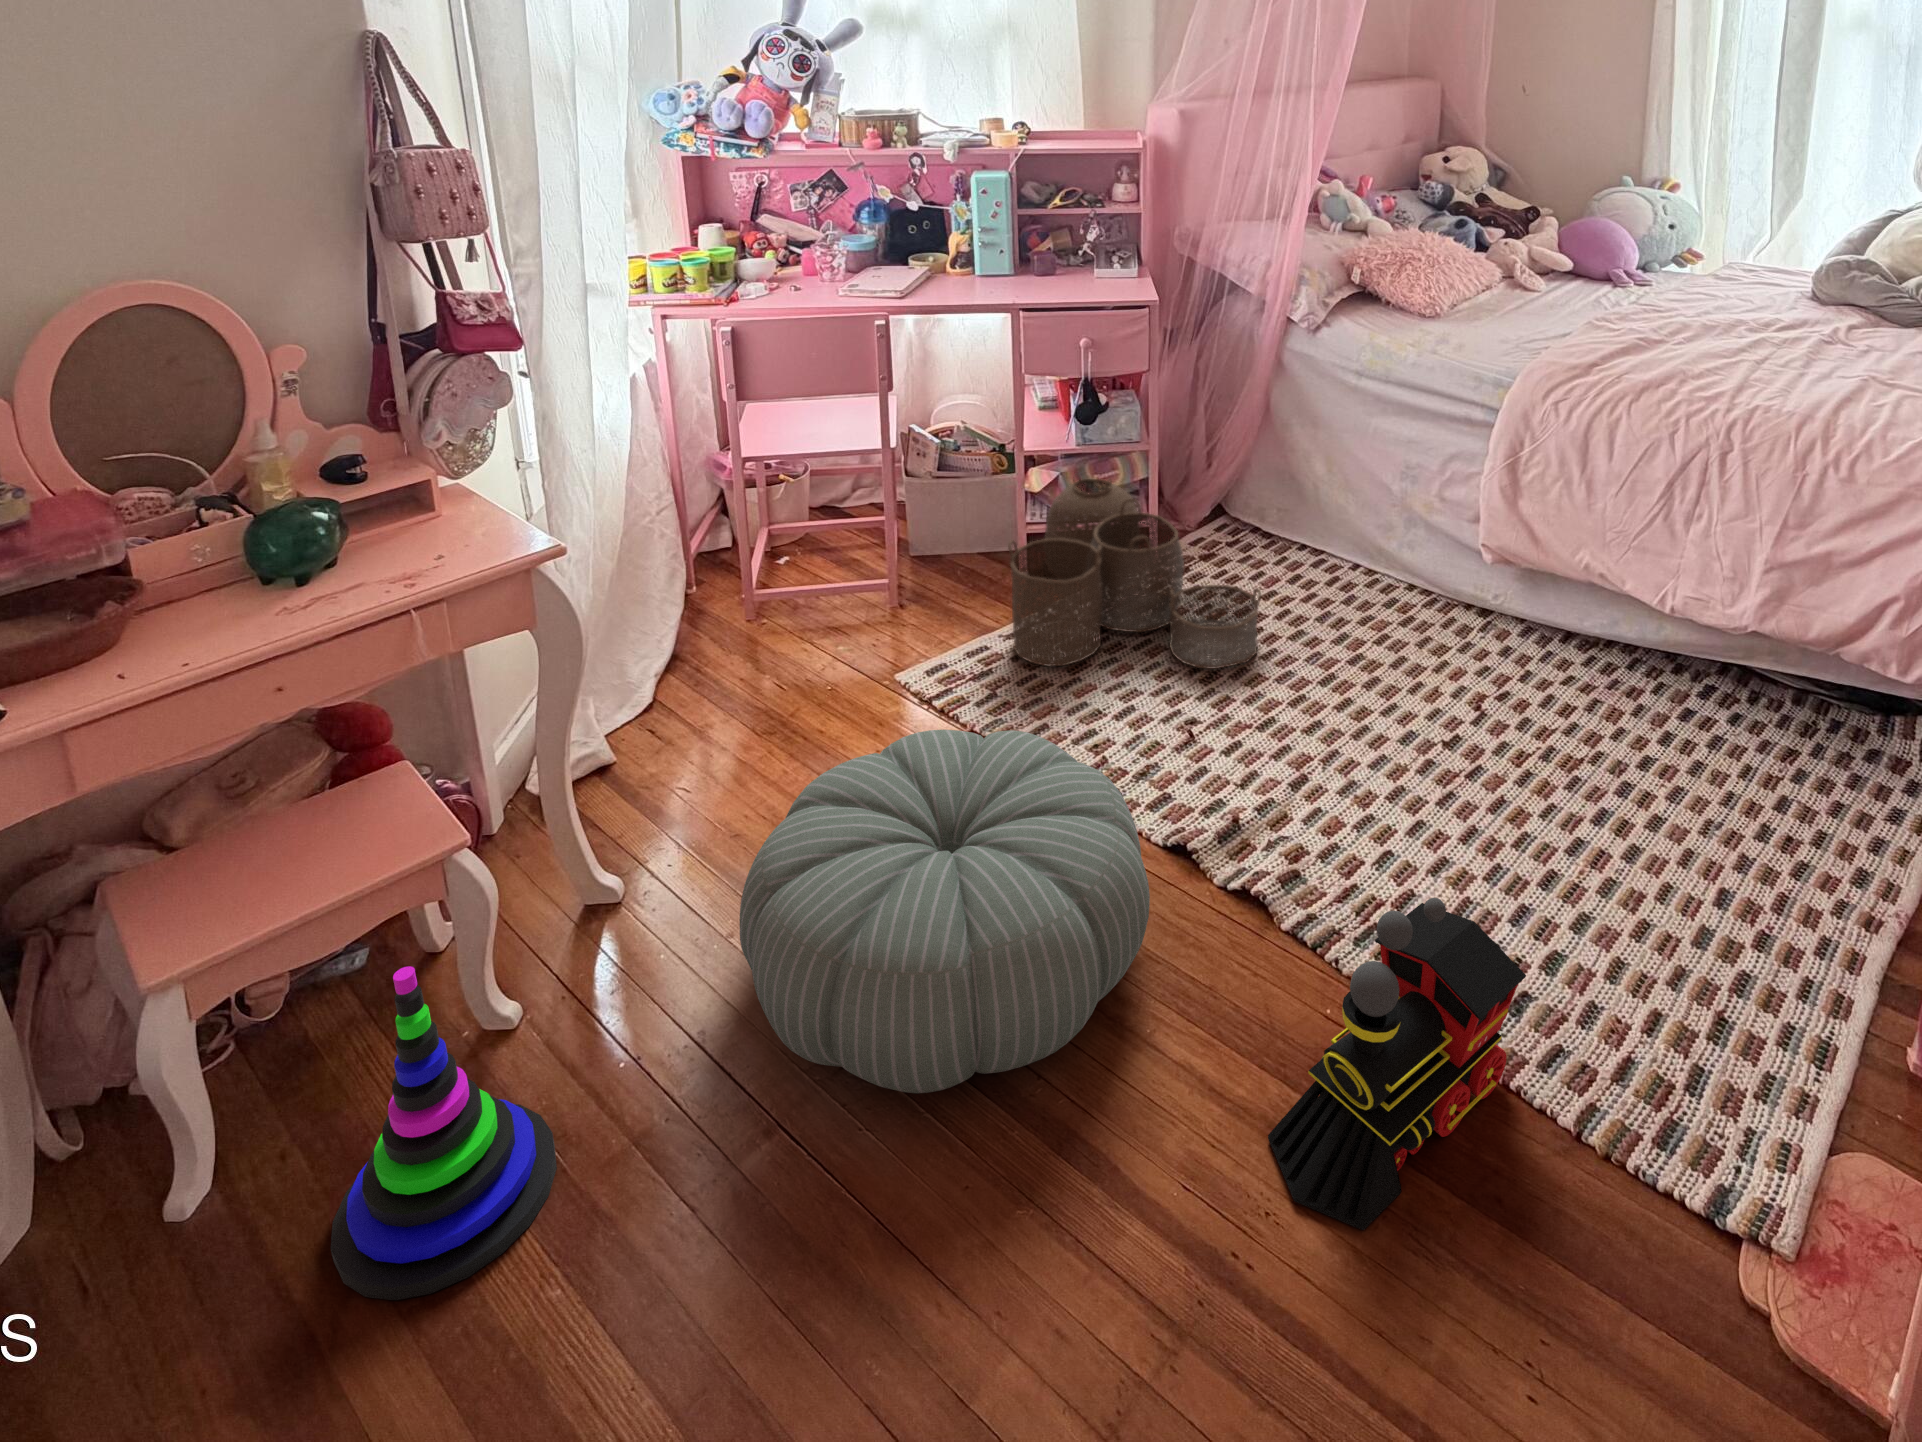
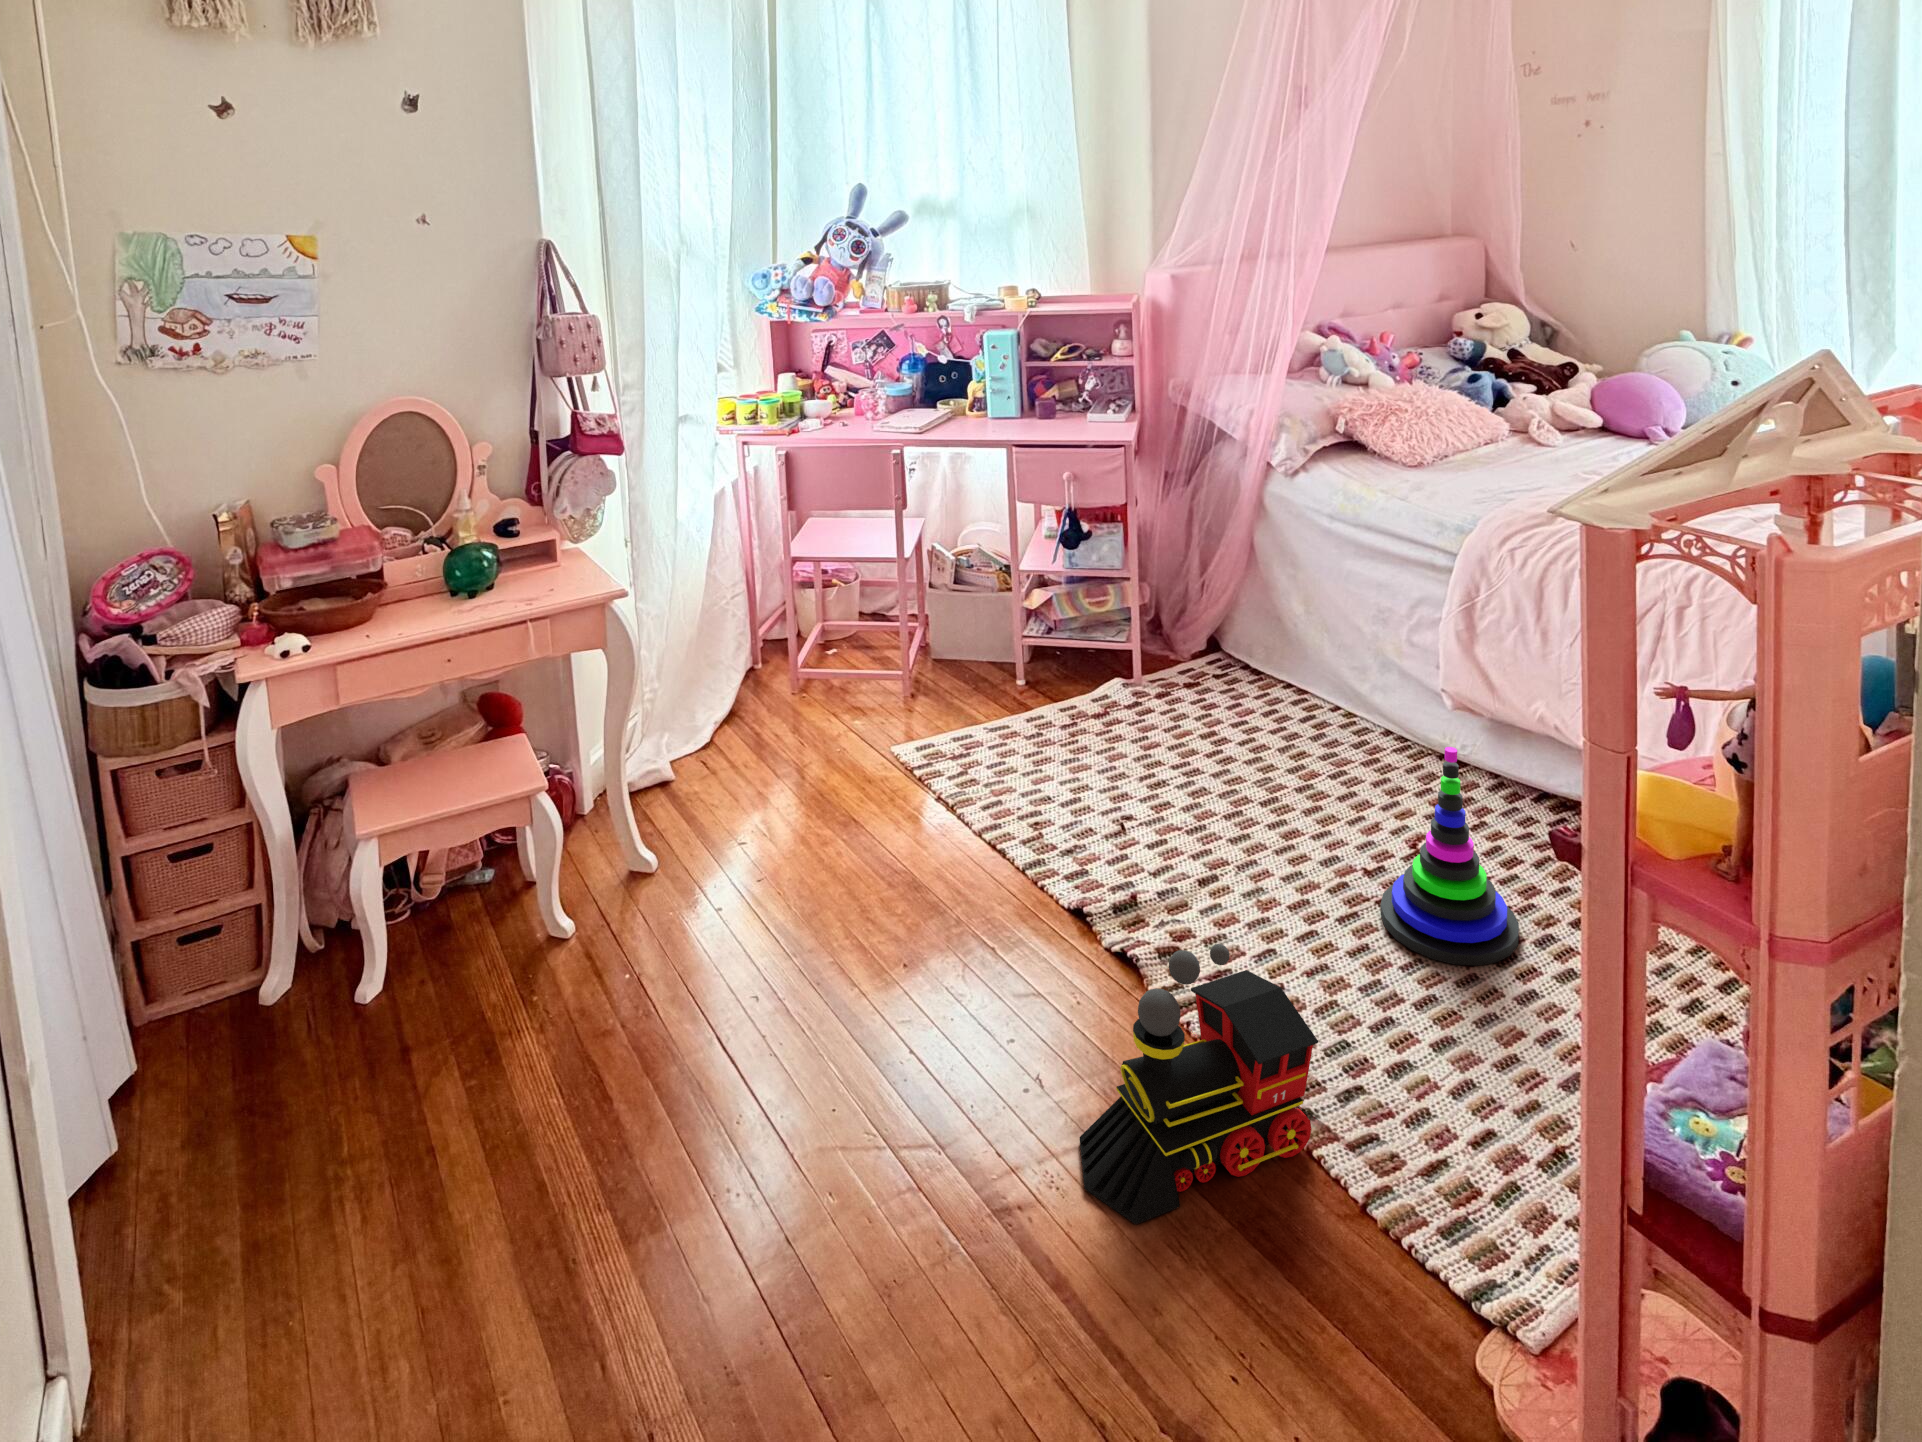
woven basket: present [1008,479,1261,669] -> none [990,596,1214,779]
pouf: present [739,730,1150,1093] -> none [712,775,1029,1043]
stacking toy: present [331,966,557,1300] -> present [1380,747,1519,966]

